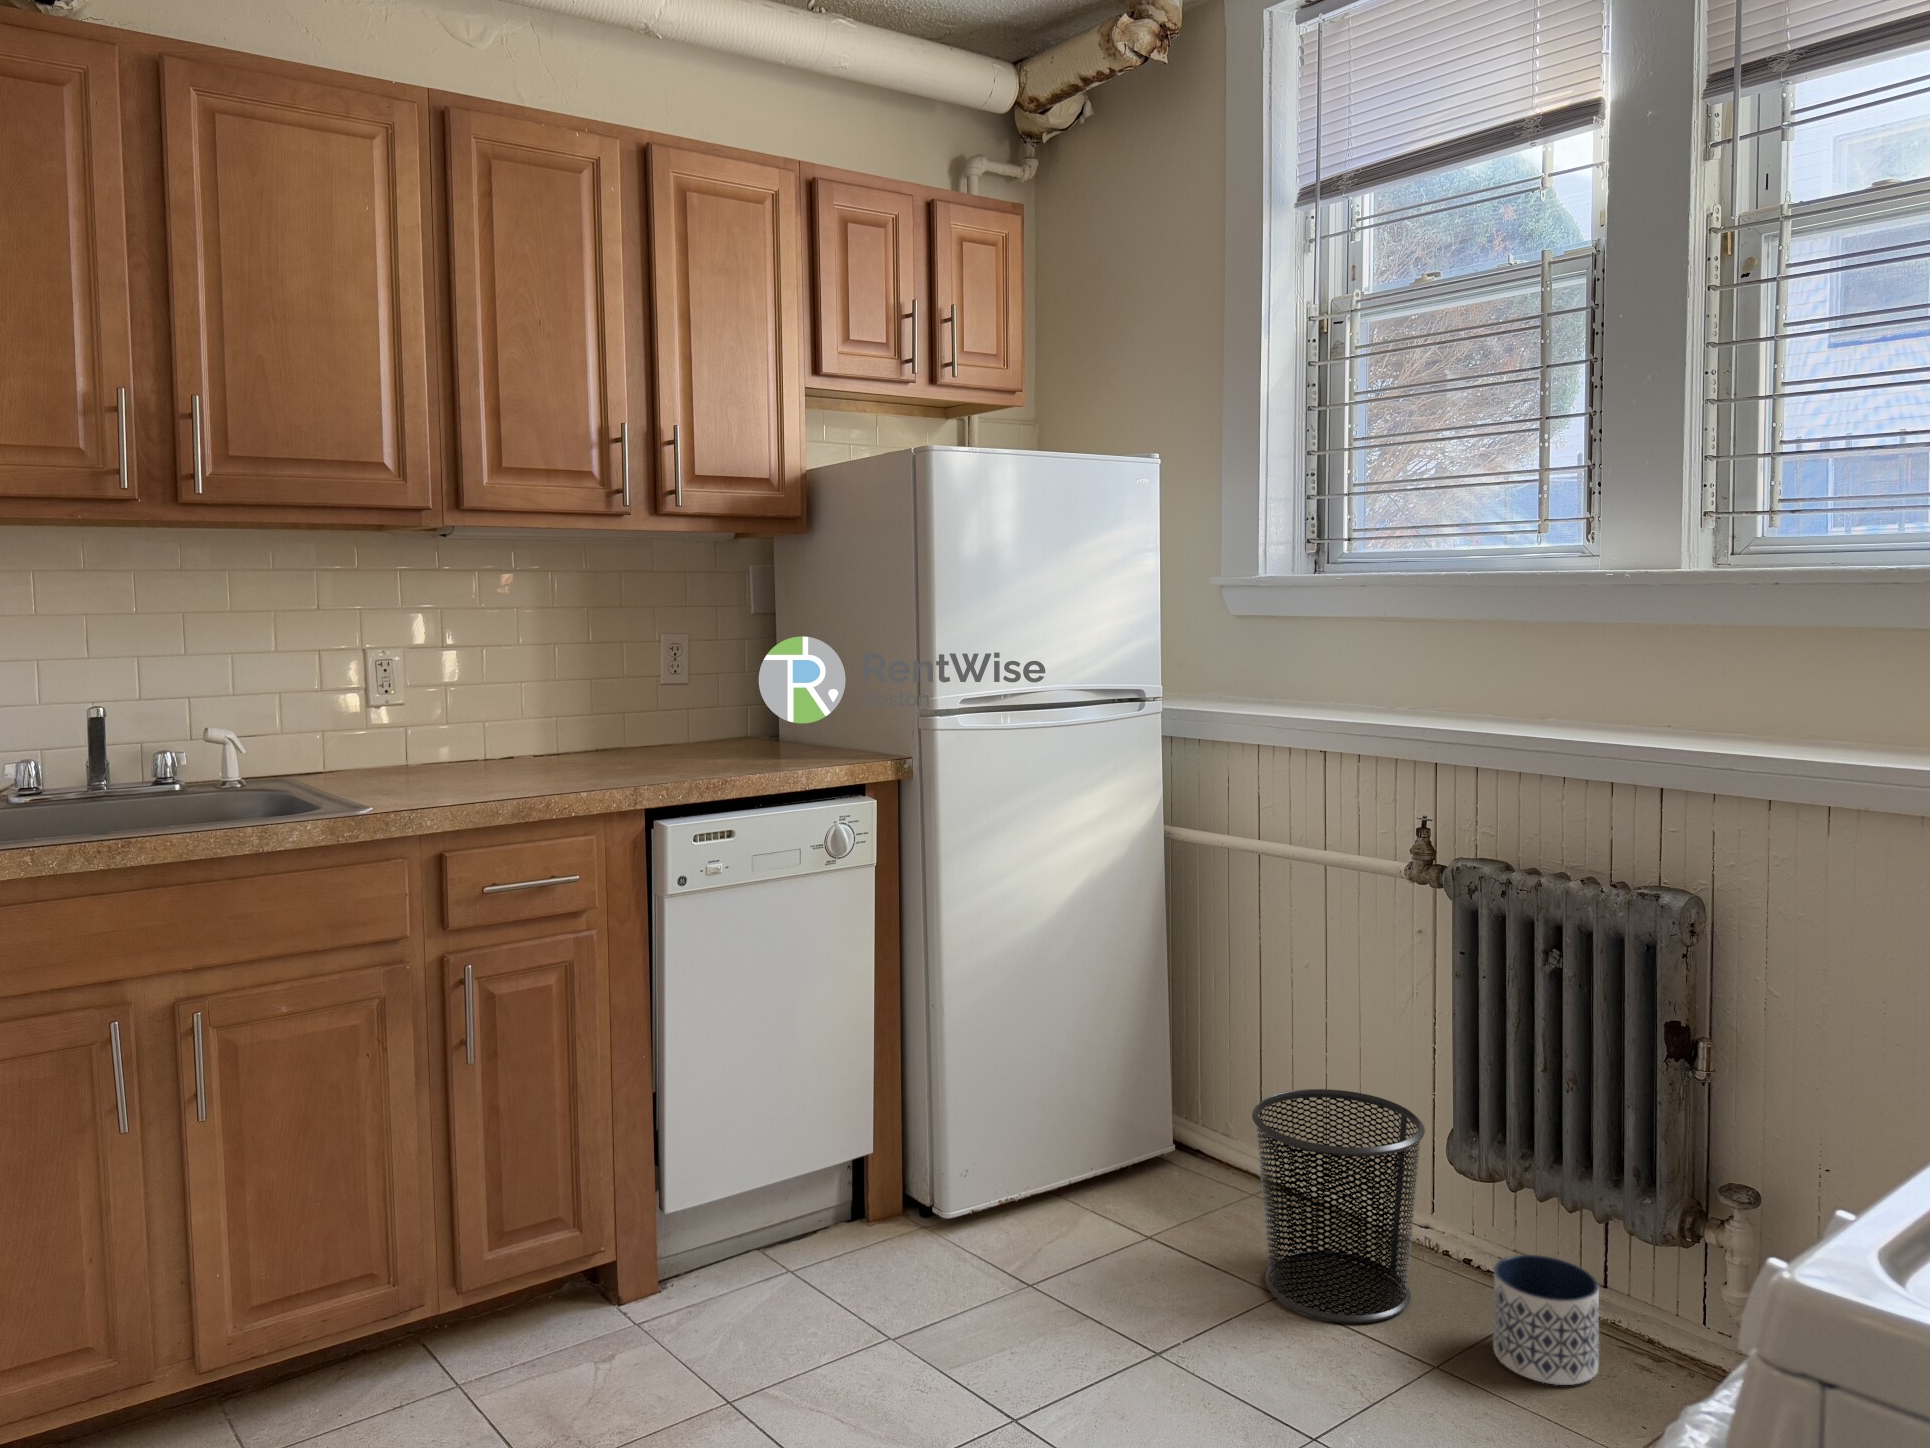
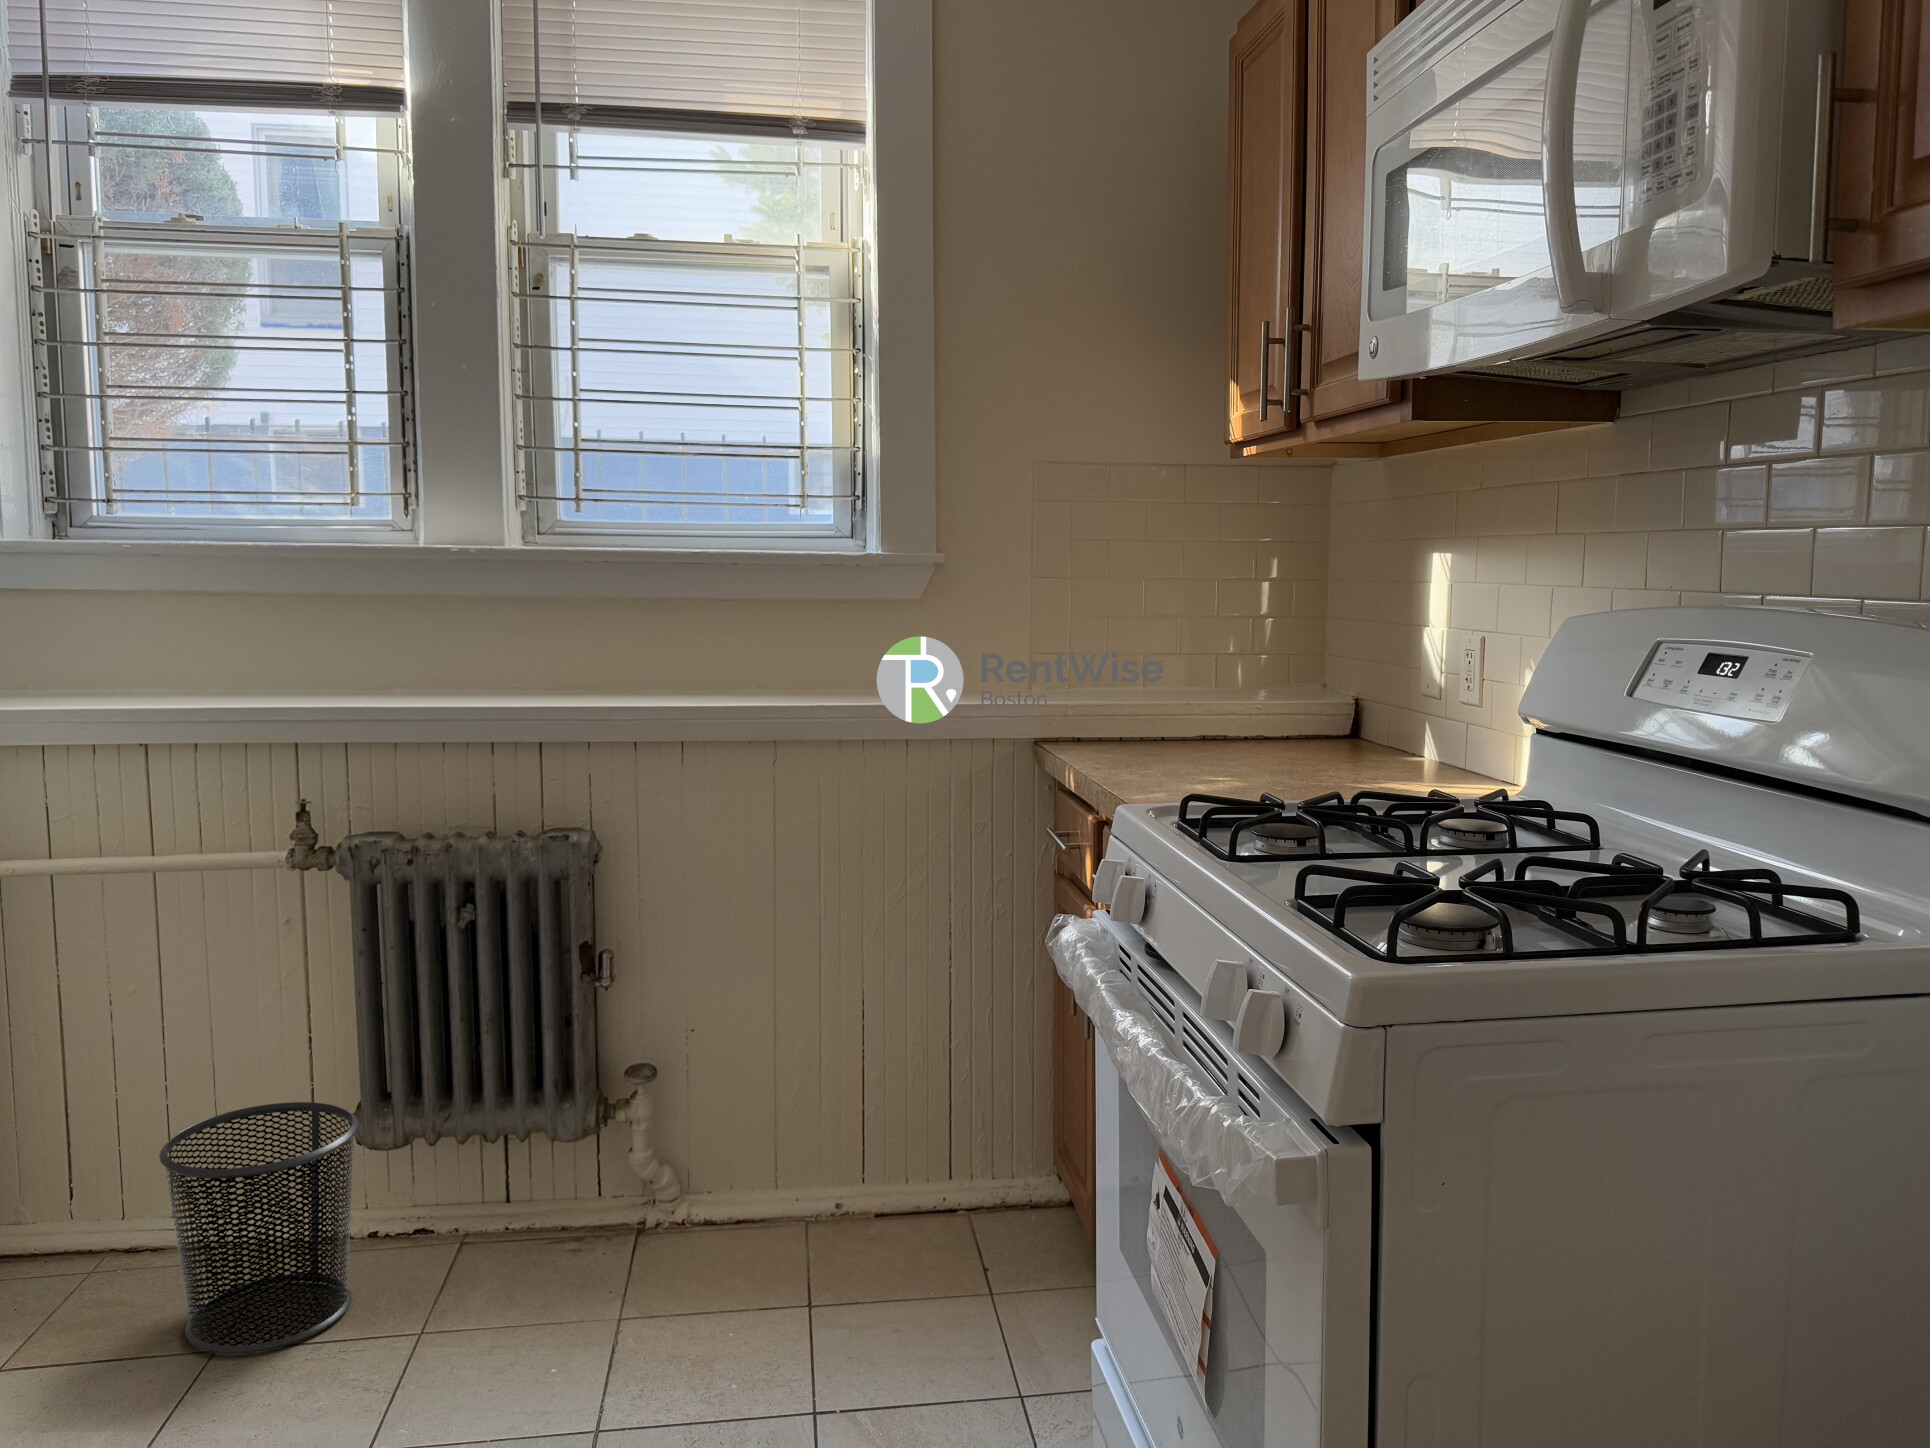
planter: present [1493,1255,1599,1385] -> none [448,1185,544,1300]

